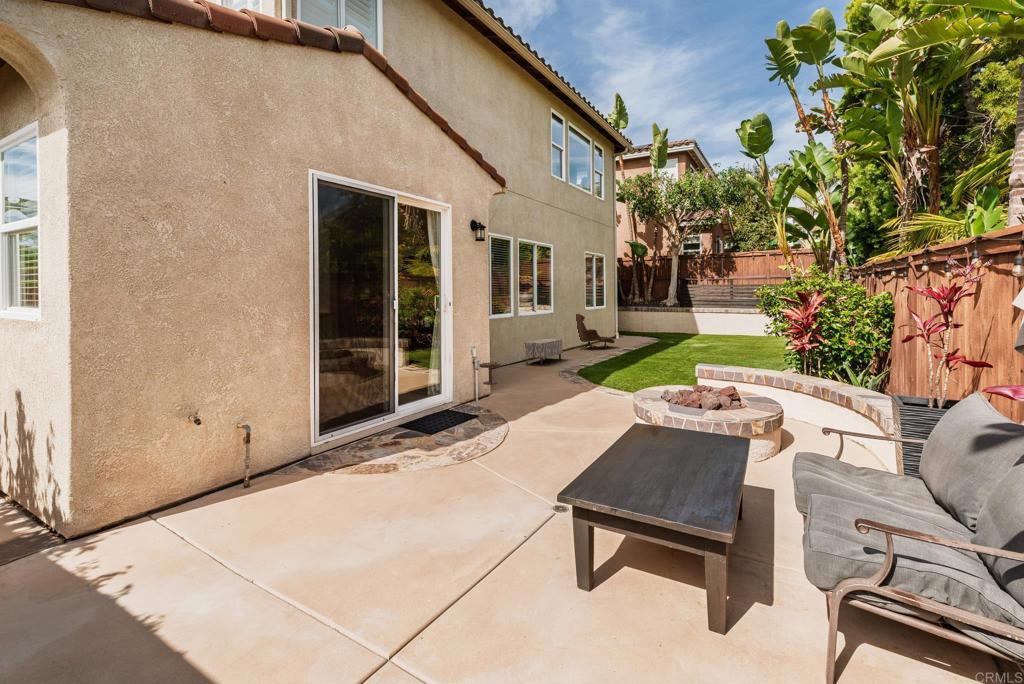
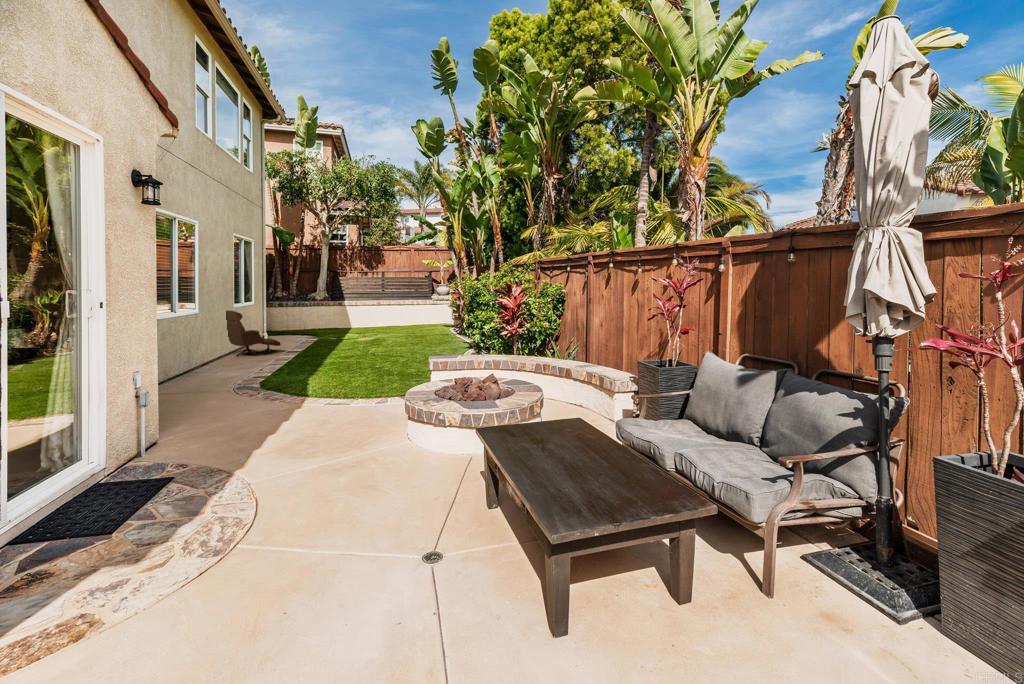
bench: present [524,339,563,365] -> none [167,345,223,382]
side table: present [479,362,501,385] -> none [148,391,187,452]

